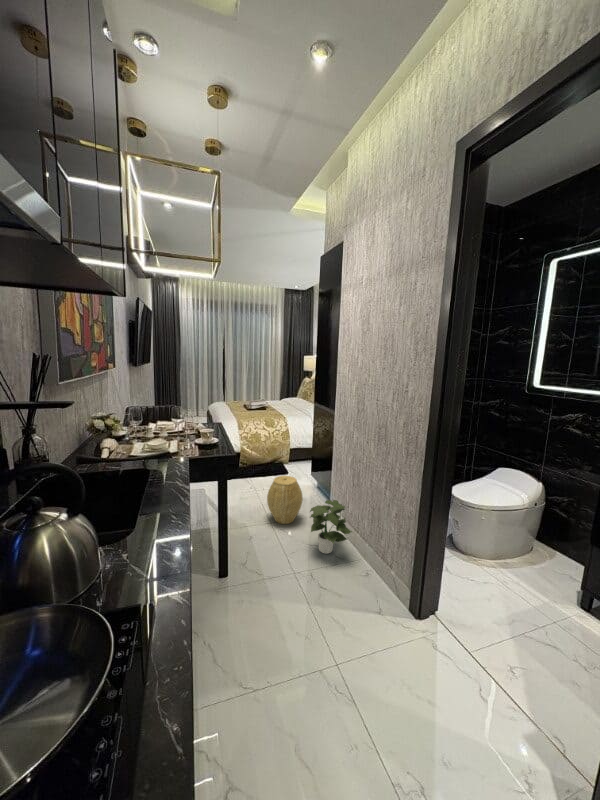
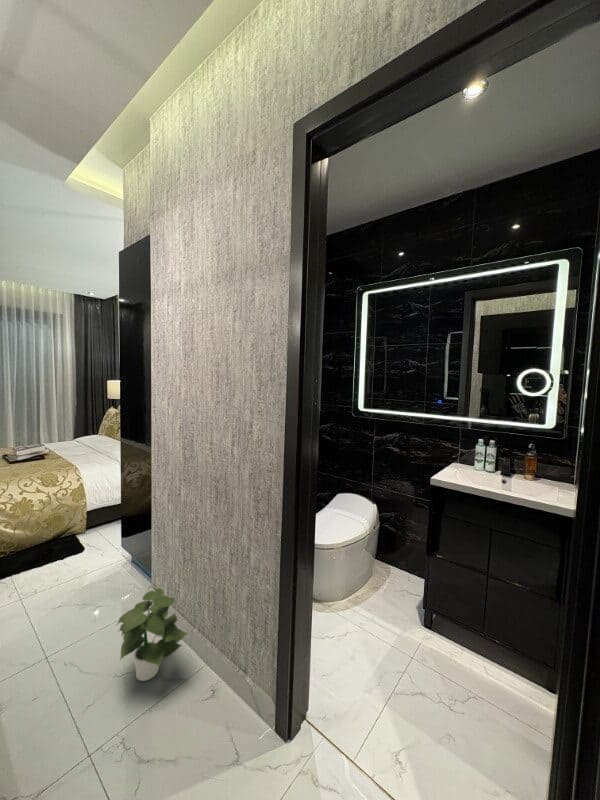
woven basket: present [267,476,303,524] -> none [39,567,106,650]

